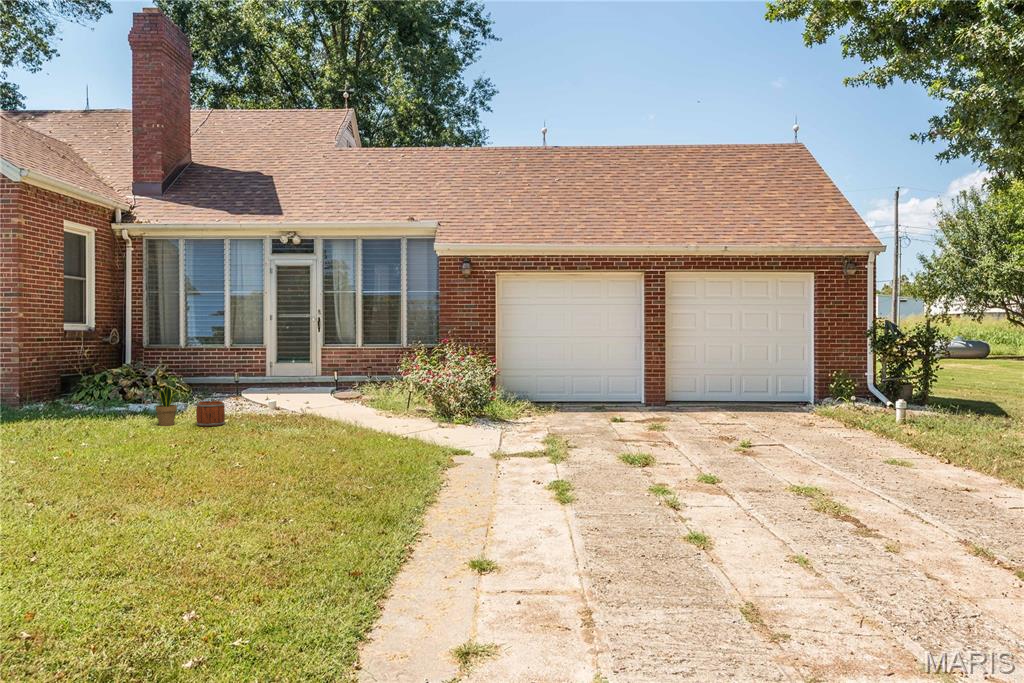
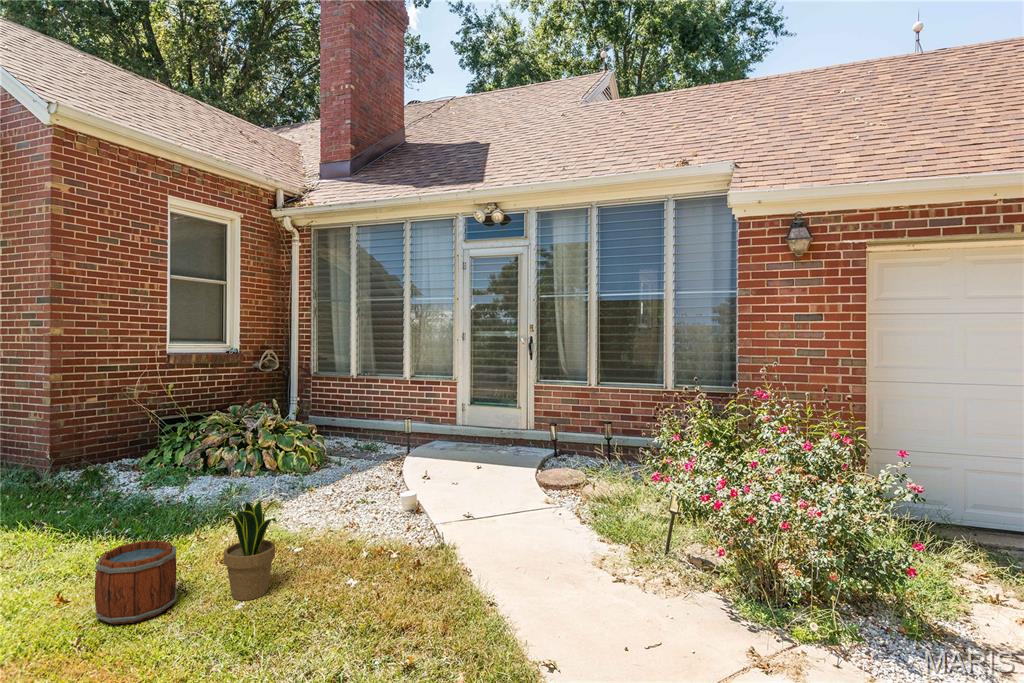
potted plant: present [156,386,179,426] -> present [221,501,277,600]

